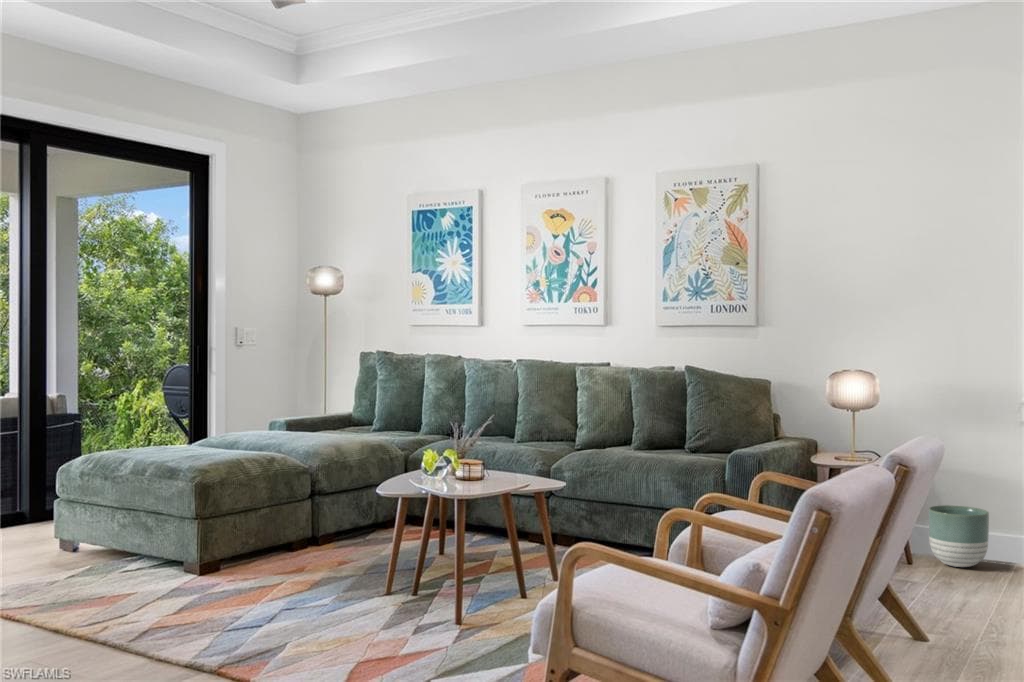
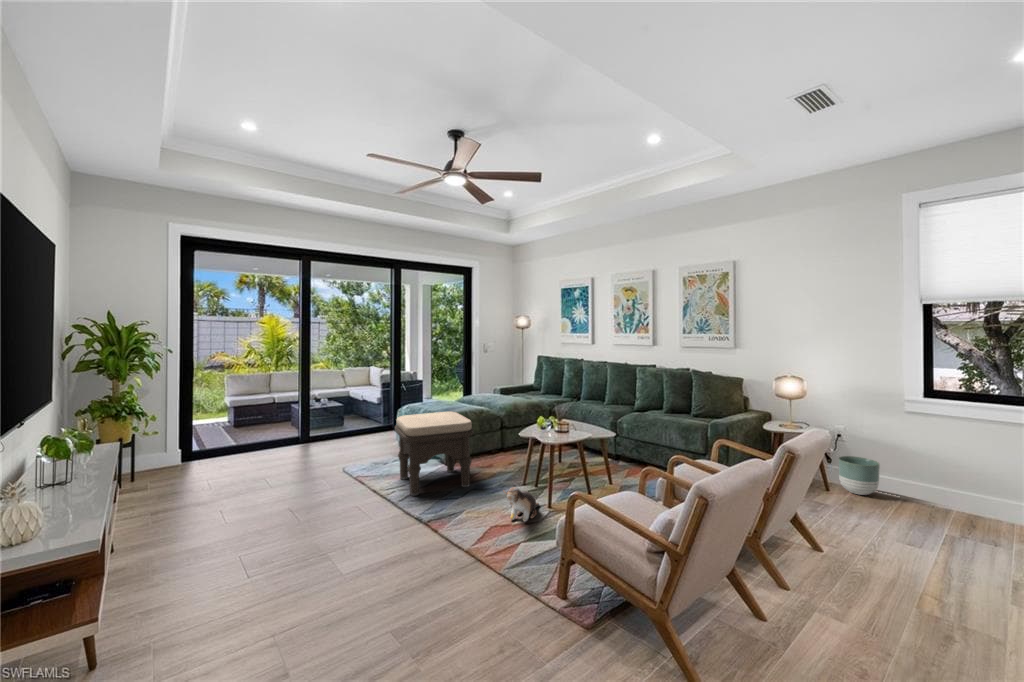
ottoman: none [93,454,283,630] -> present [395,412,474,496]
plush toy: none [381,580,441,649] -> present [503,487,539,521]

